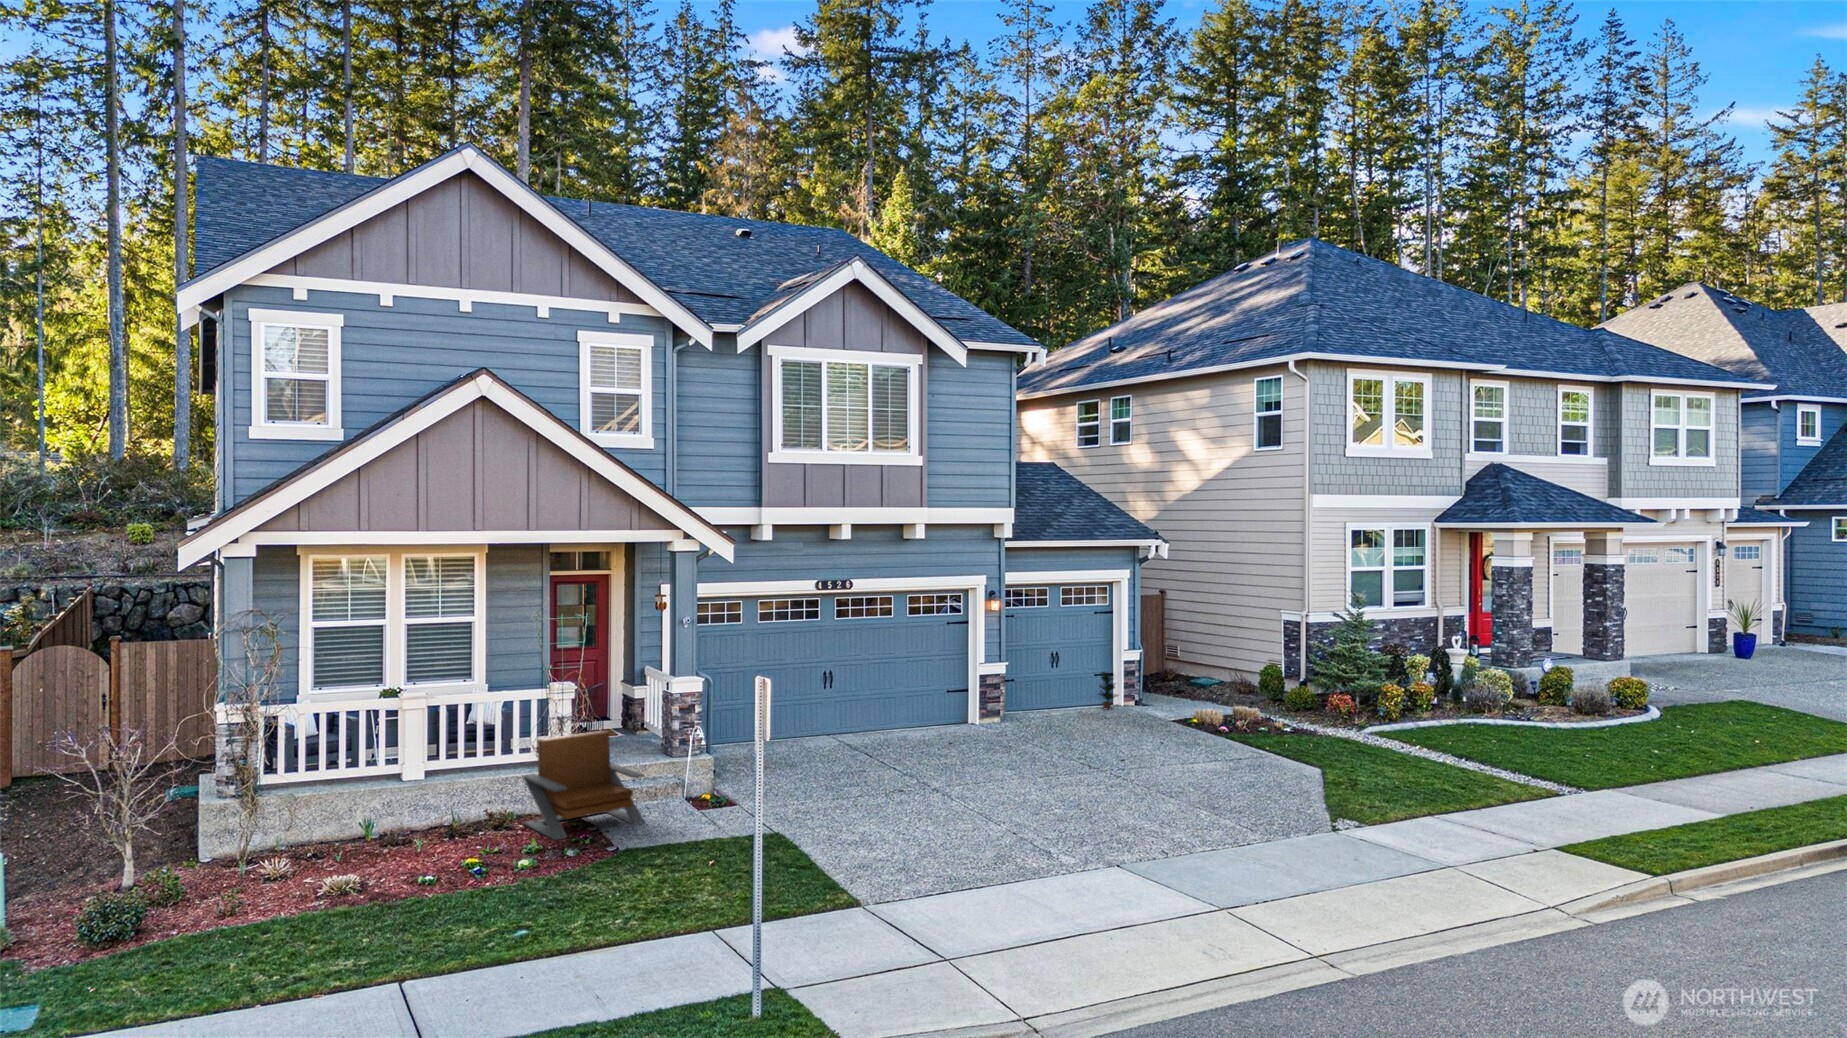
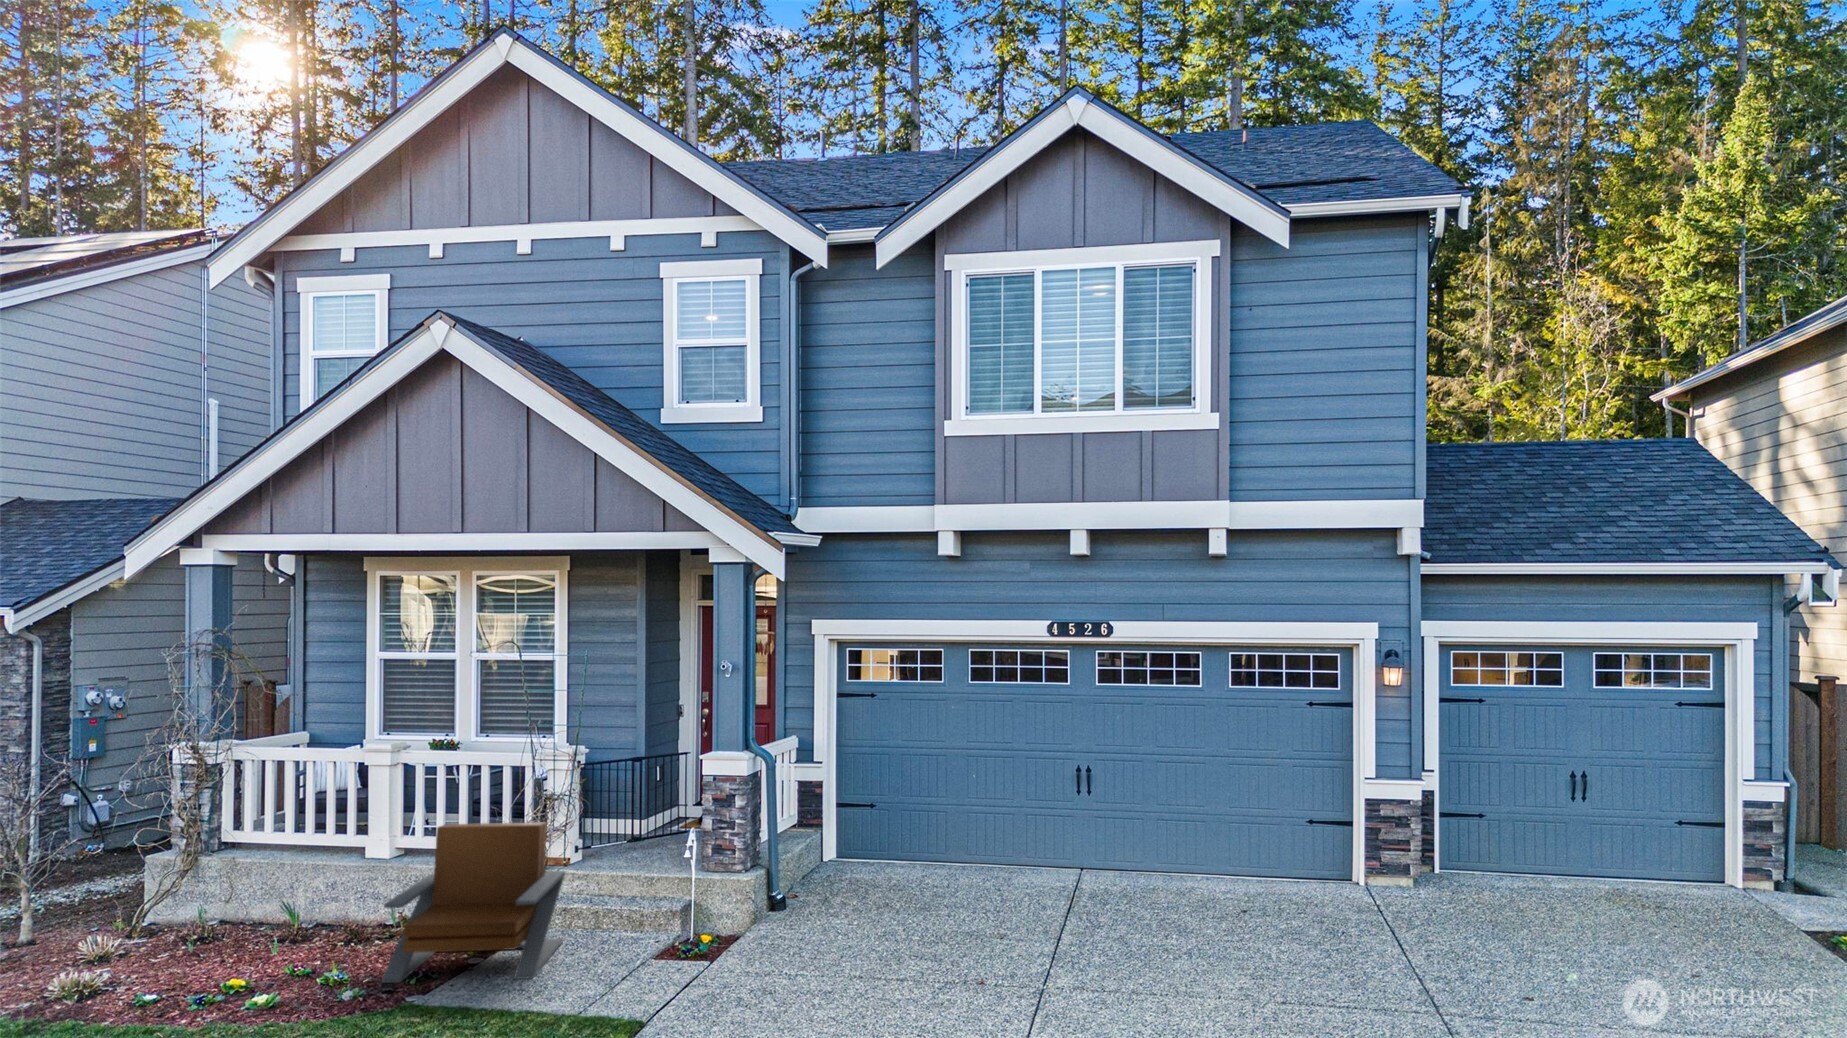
potted plant: present [1099,672,1118,709] -> none [1666,815,1724,895]

